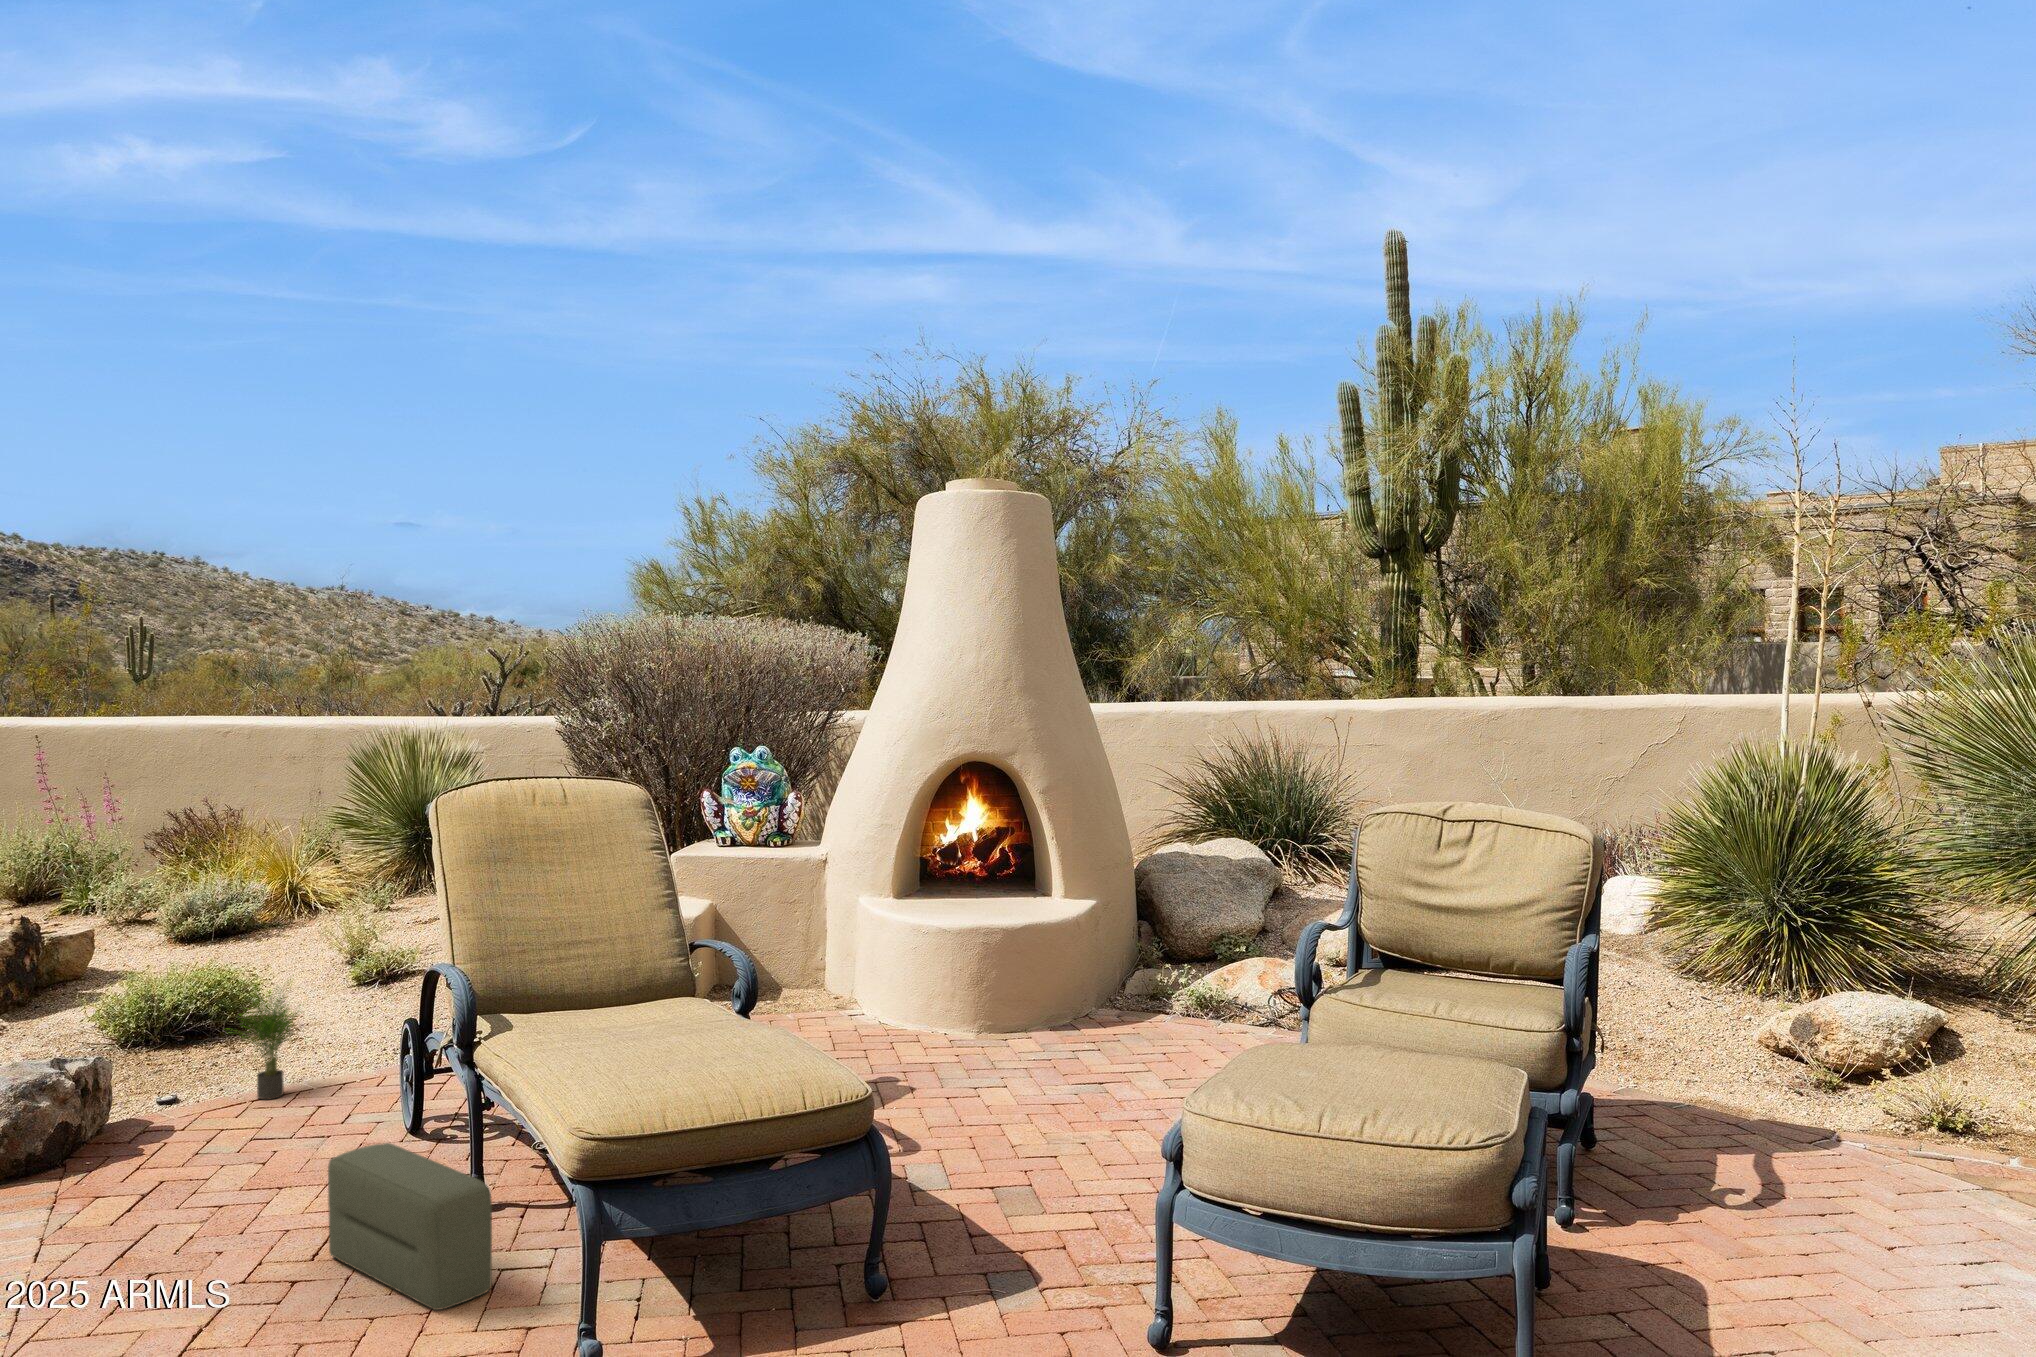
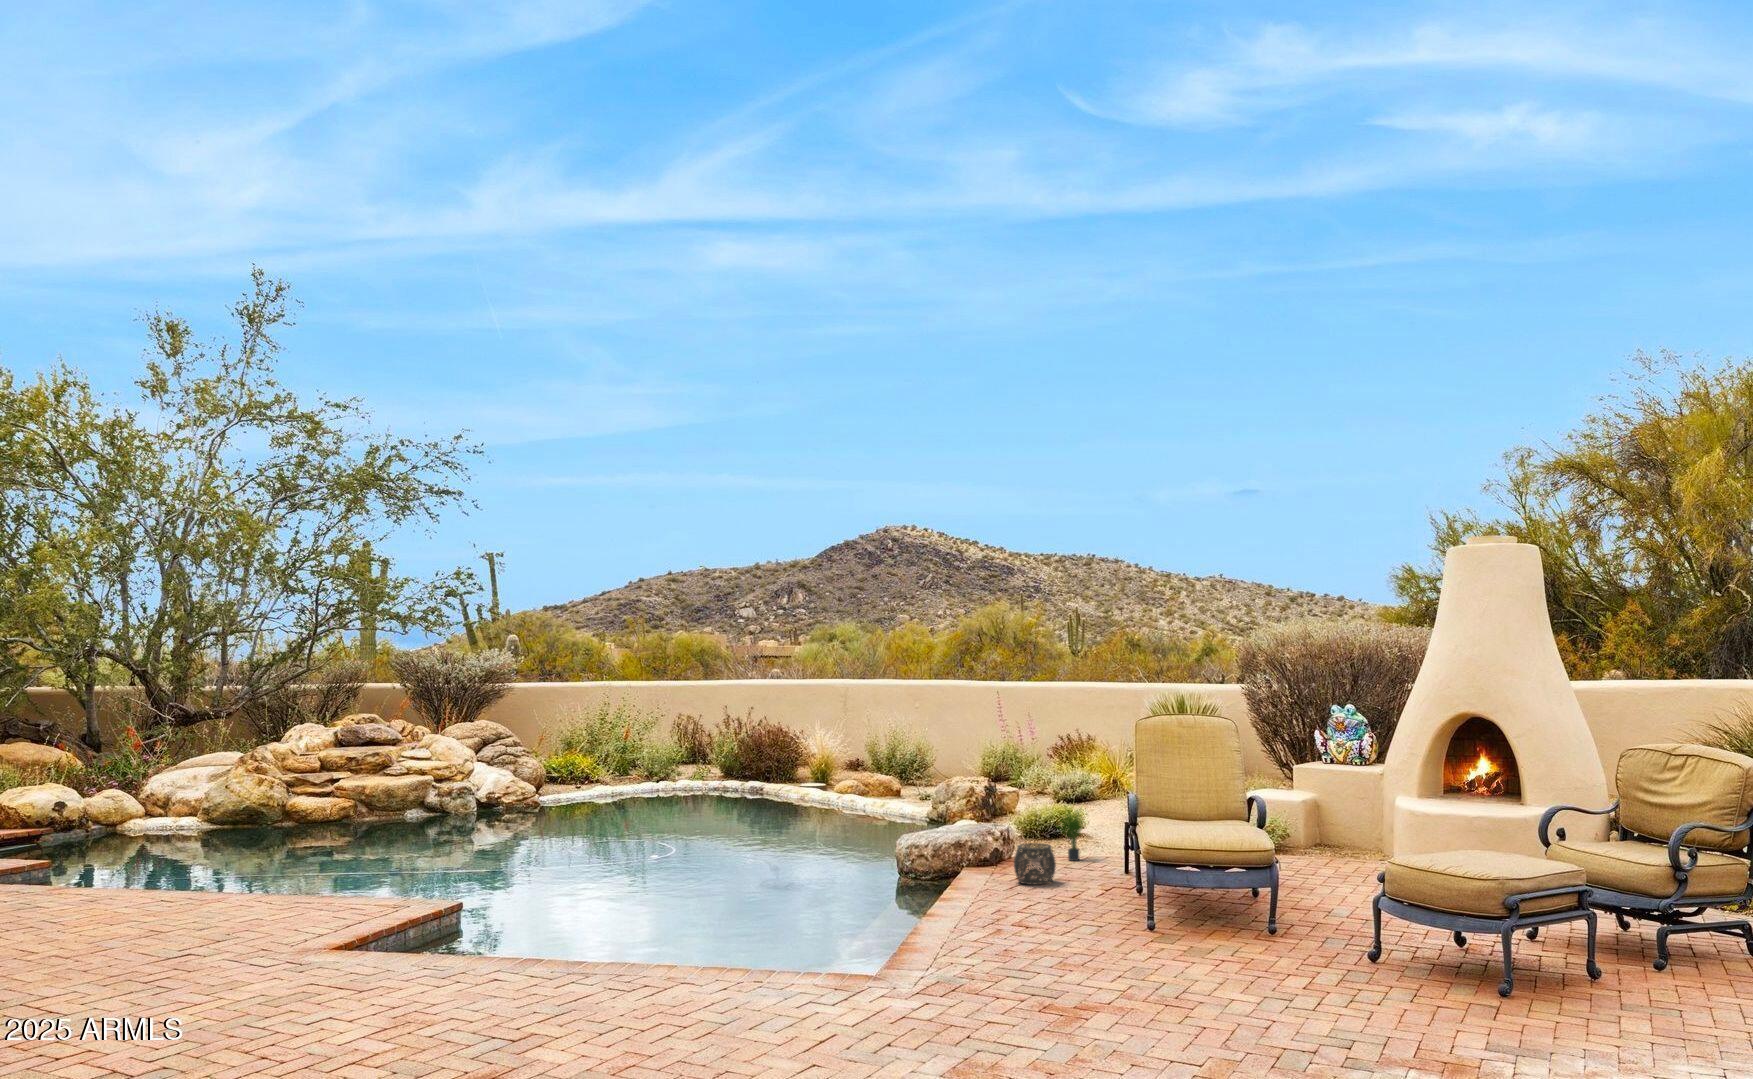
woven basket: none [139,1096,256,1208] -> present [1014,843,1056,885]
pouf: present [328,1143,492,1310] -> none [1072,859,1125,917]

